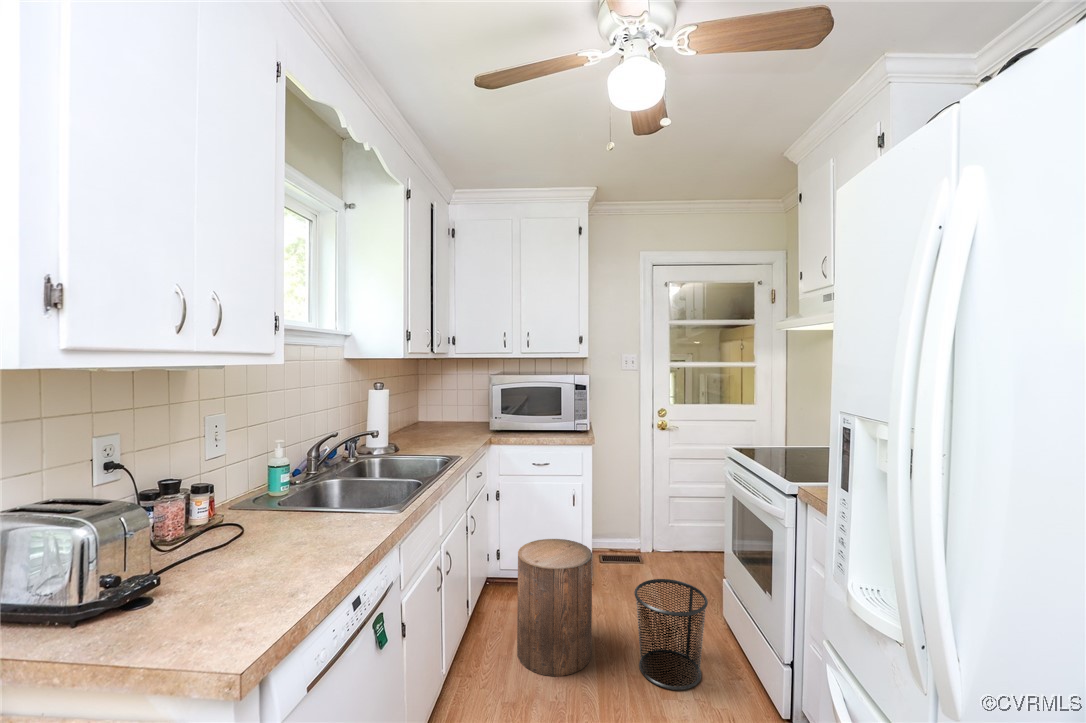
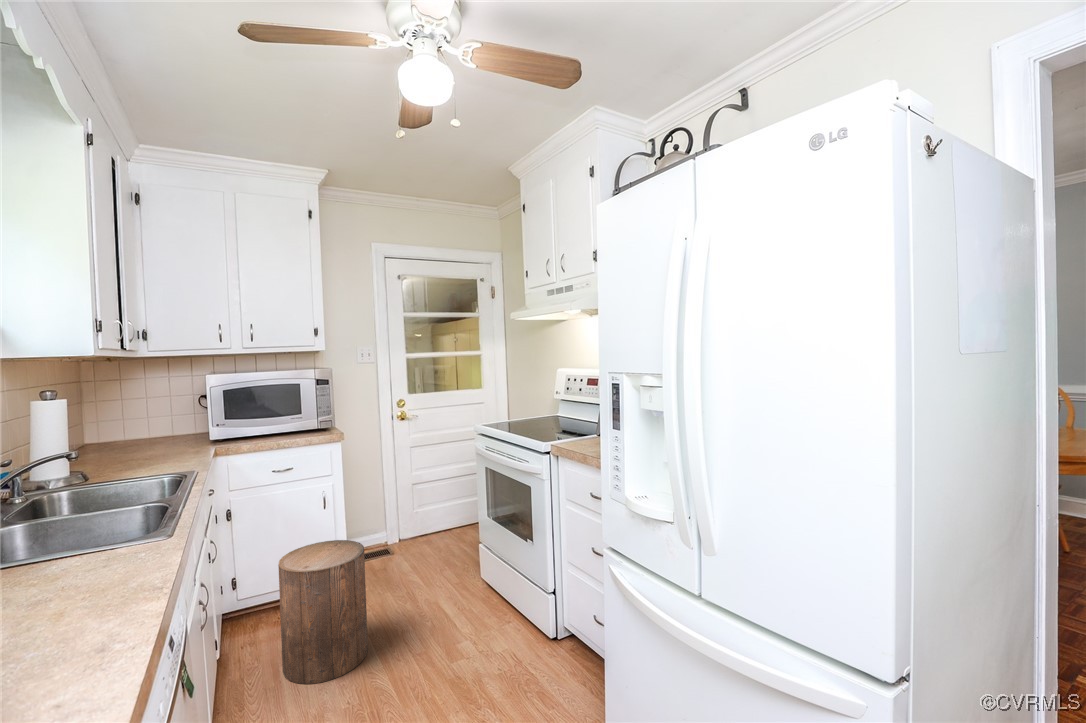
trash can: present [634,579,708,690] -> none [409,550,475,646]

